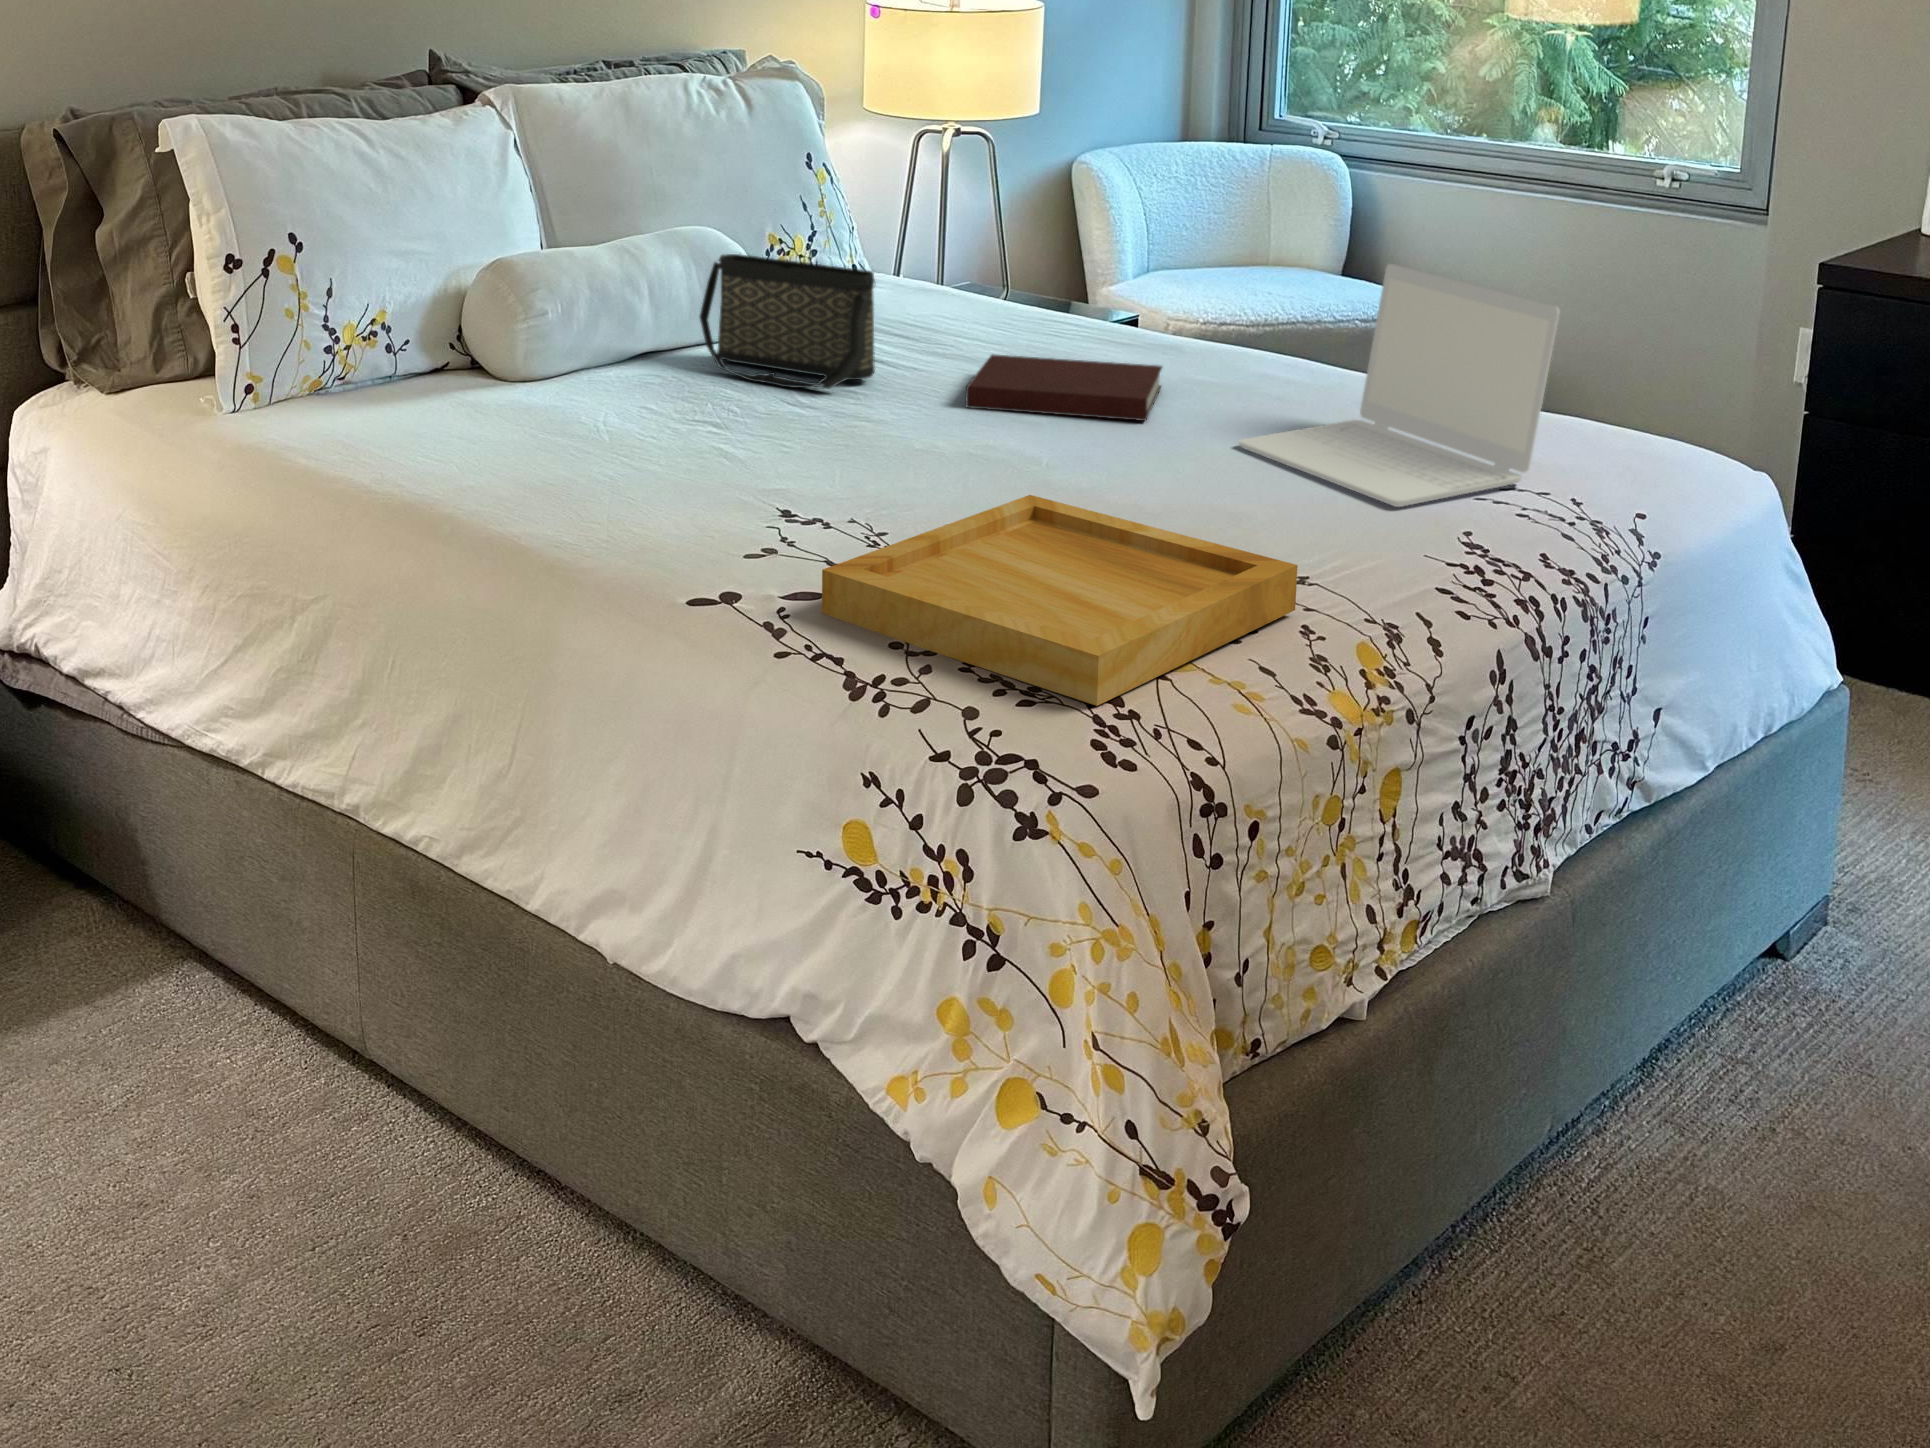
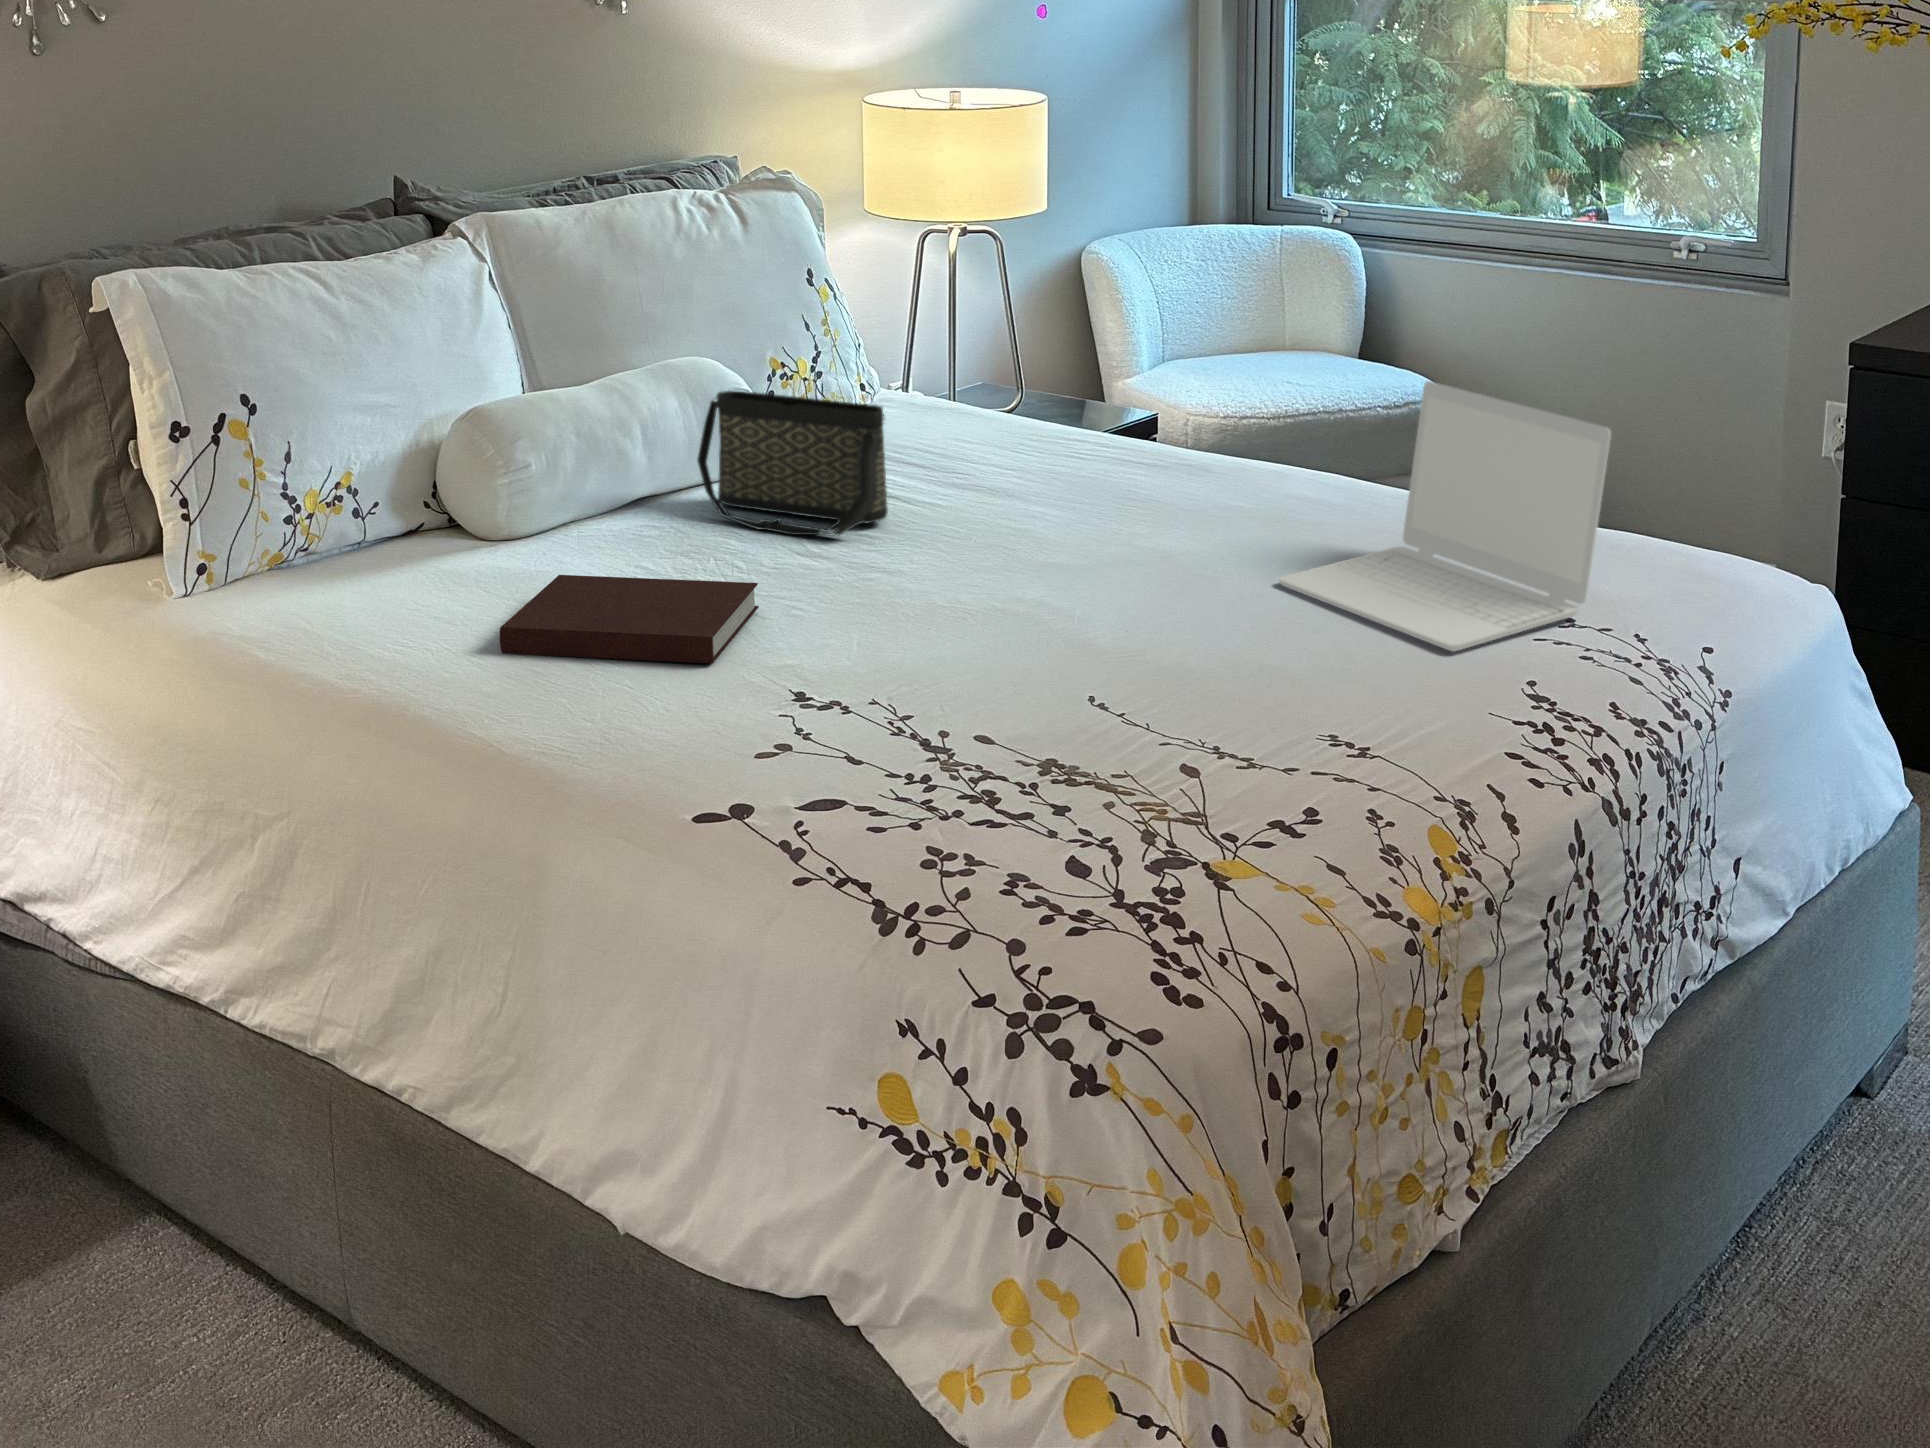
notebook: present [966,355,1162,421] -> present [500,575,759,663]
tray: present [822,495,1298,706] -> none [843,665,1360,929]

